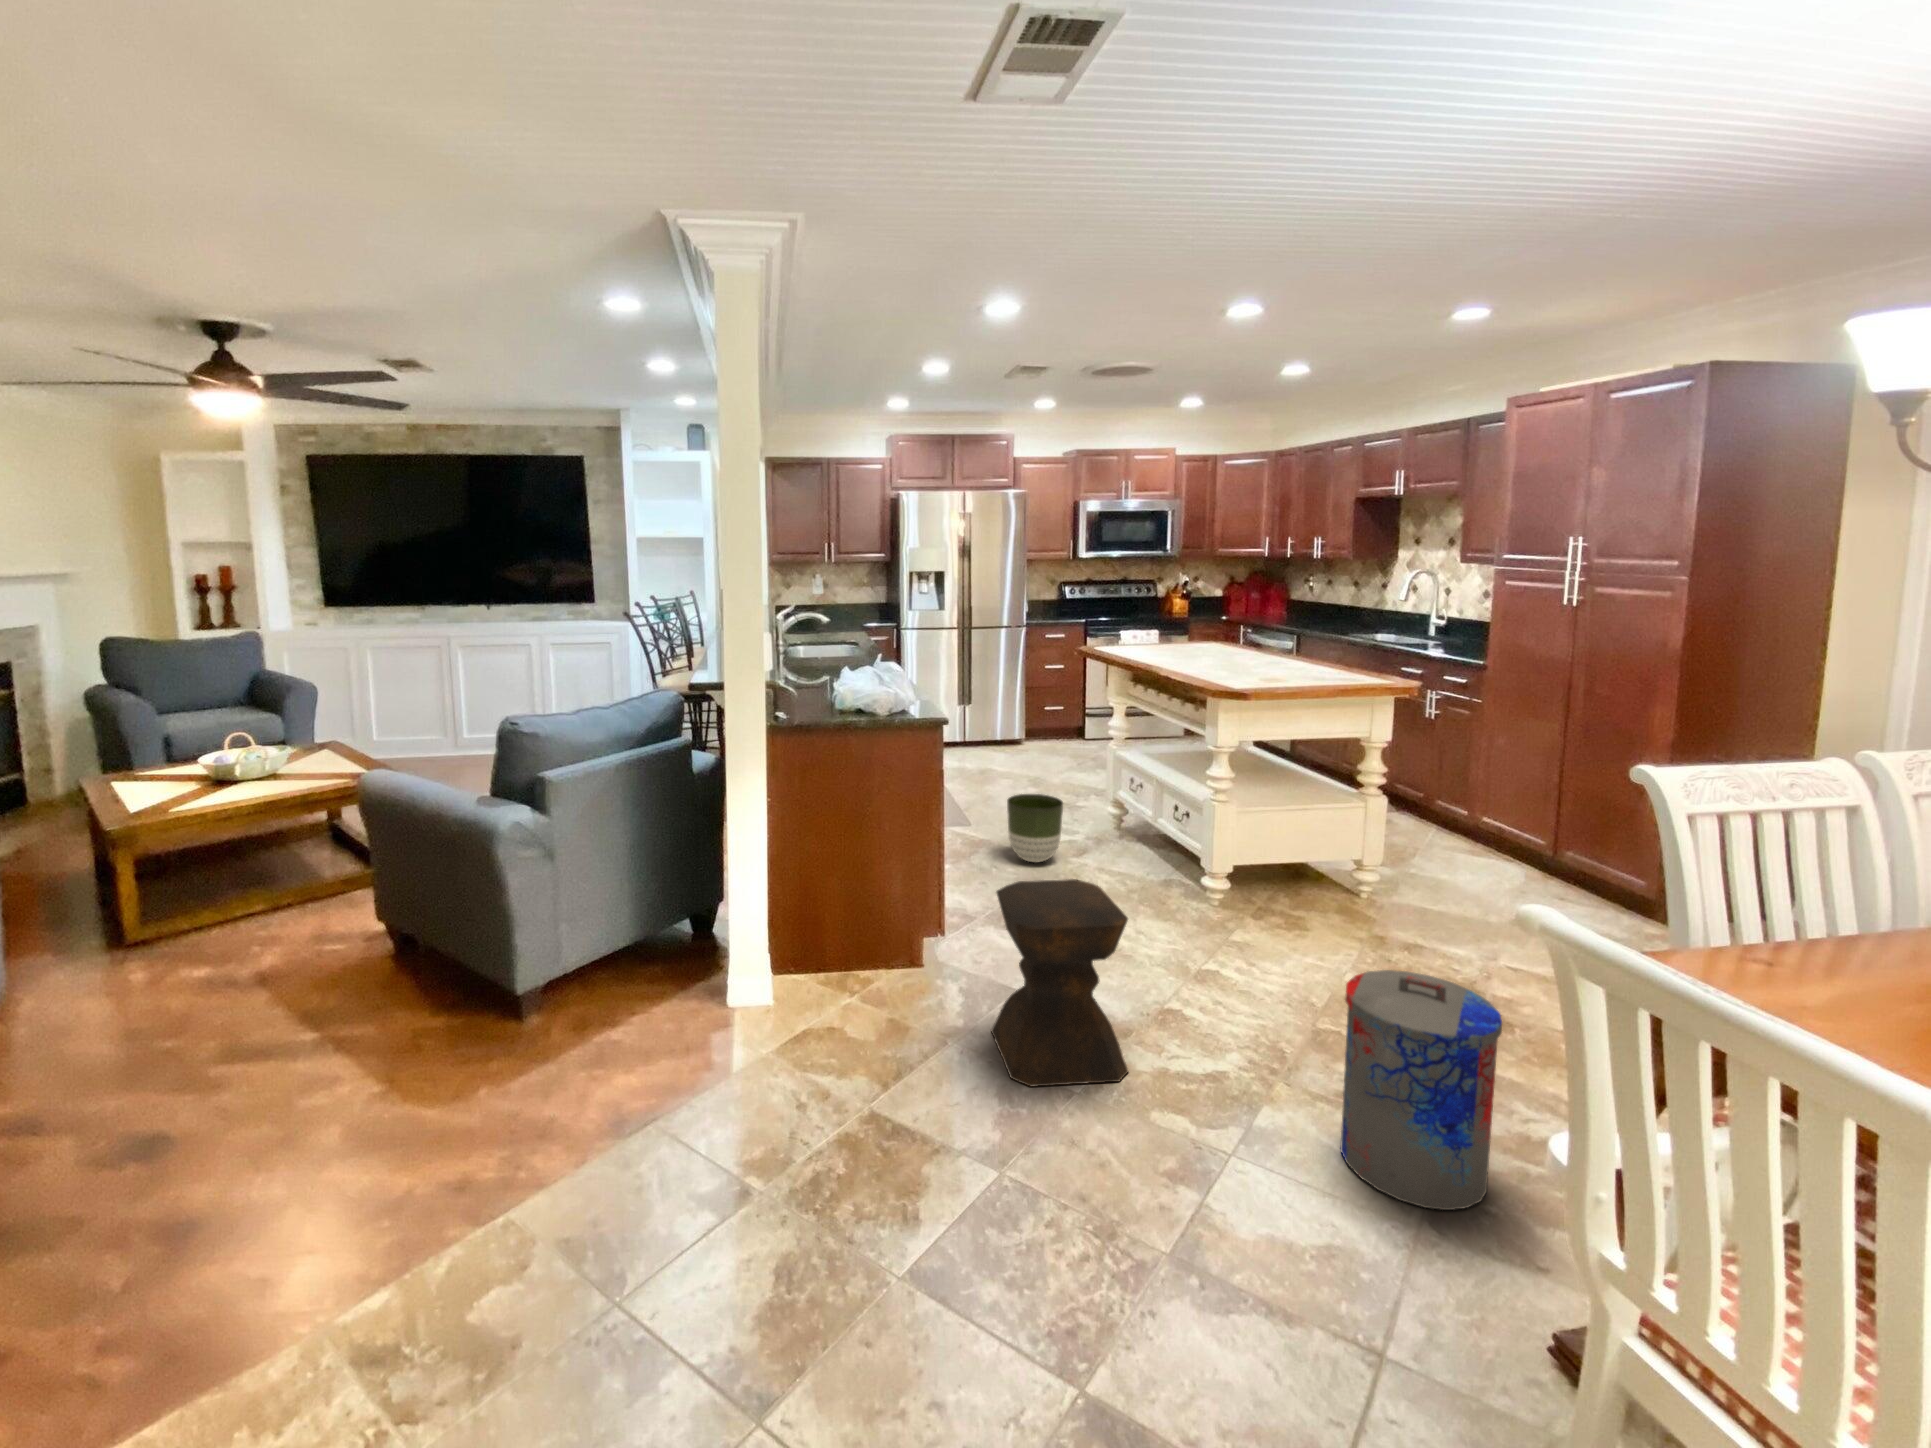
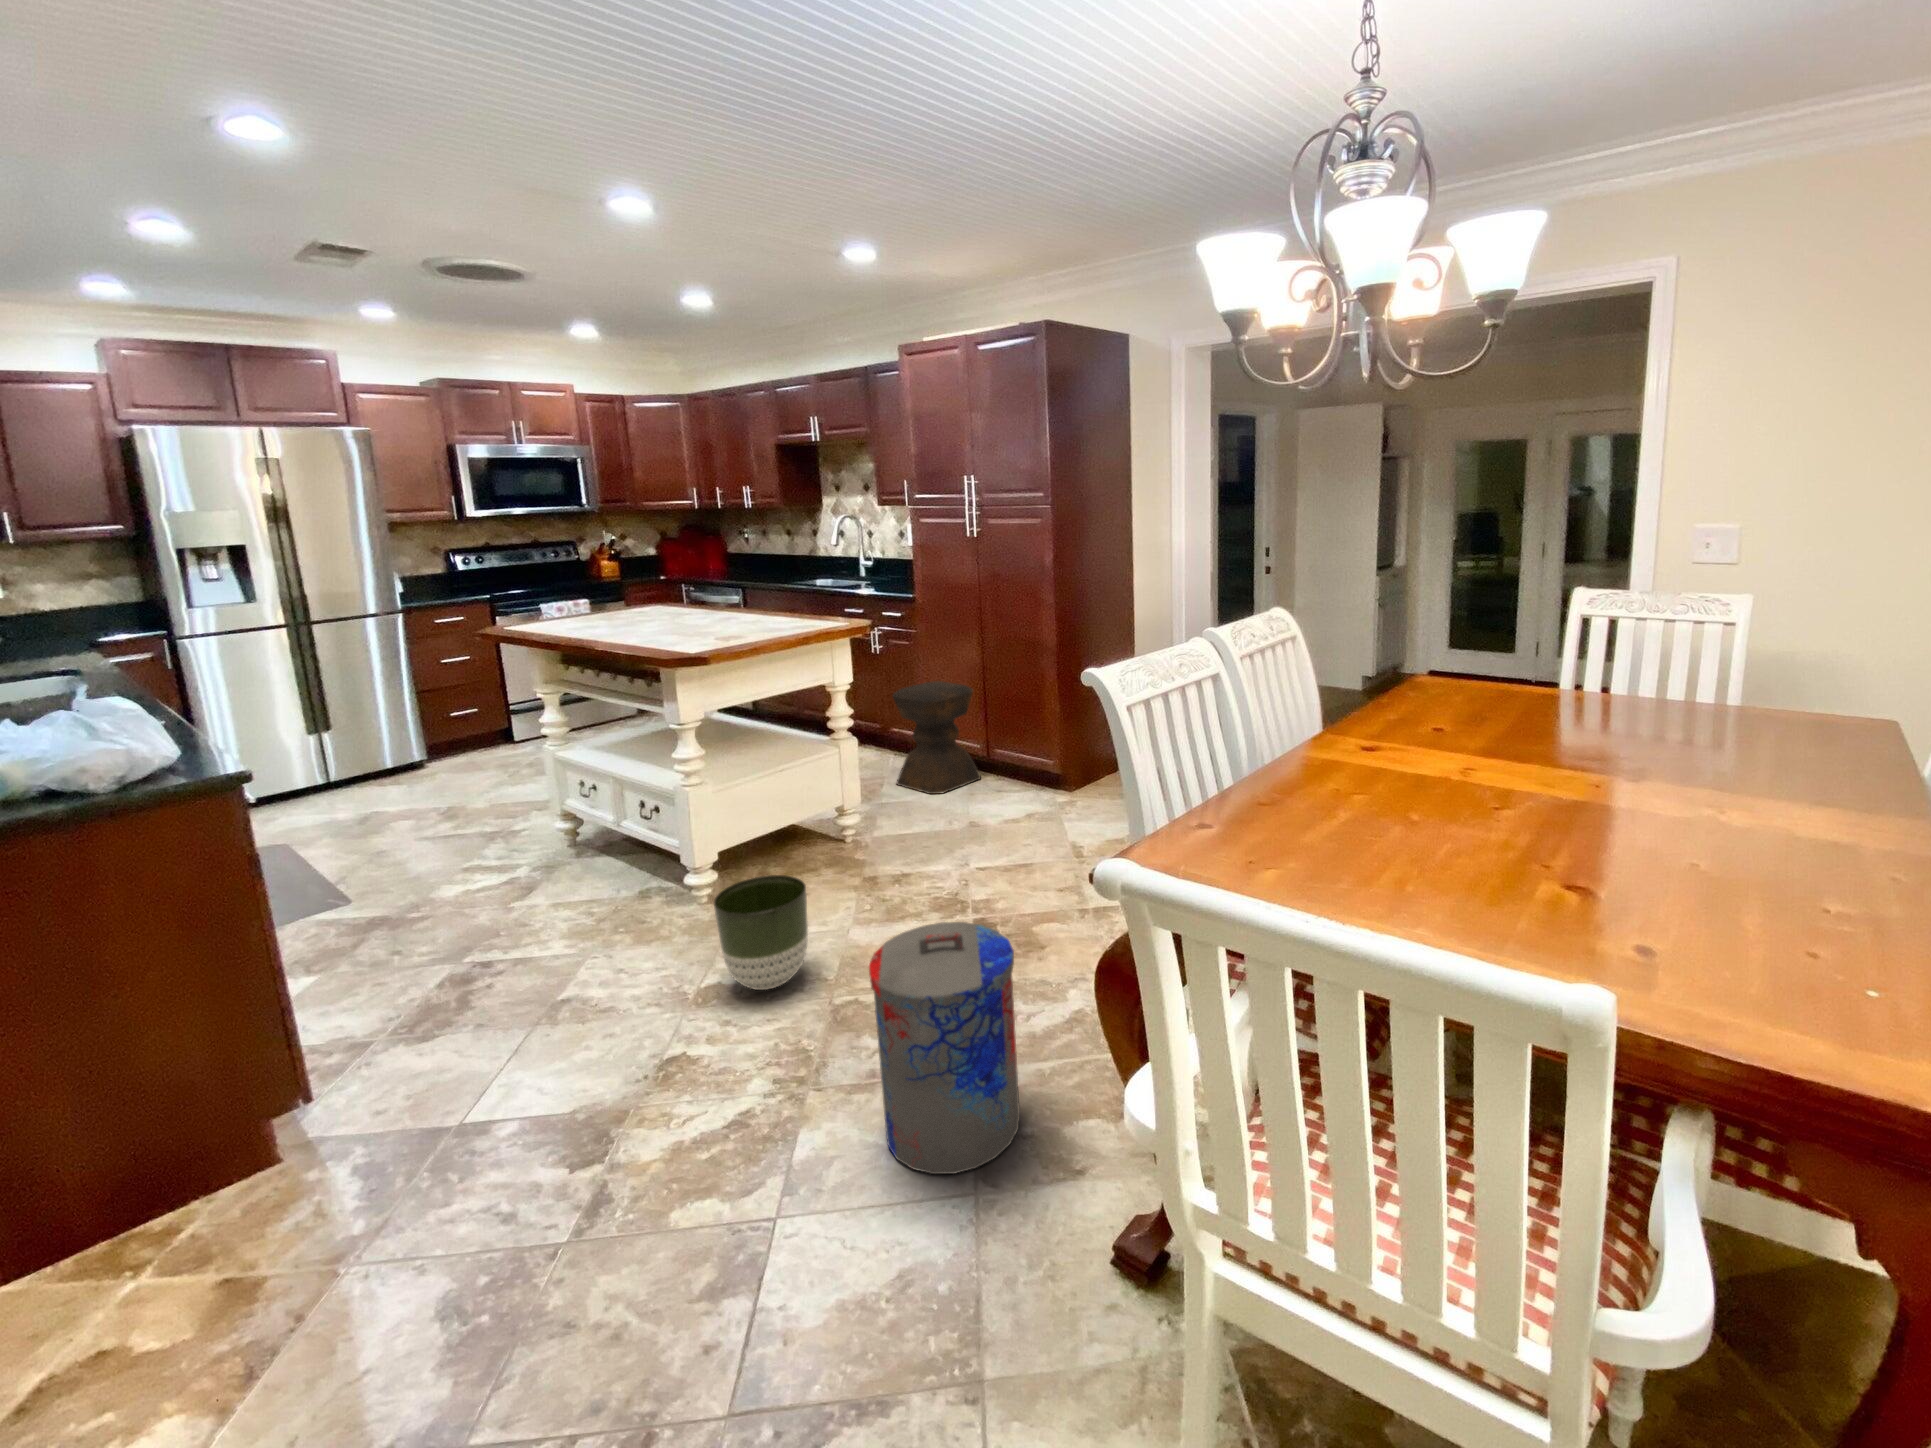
planter: present [1007,794,1063,862] -> present [714,875,808,990]
stool: present [991,879,1128,1087] -> present [893,681,981,794]

